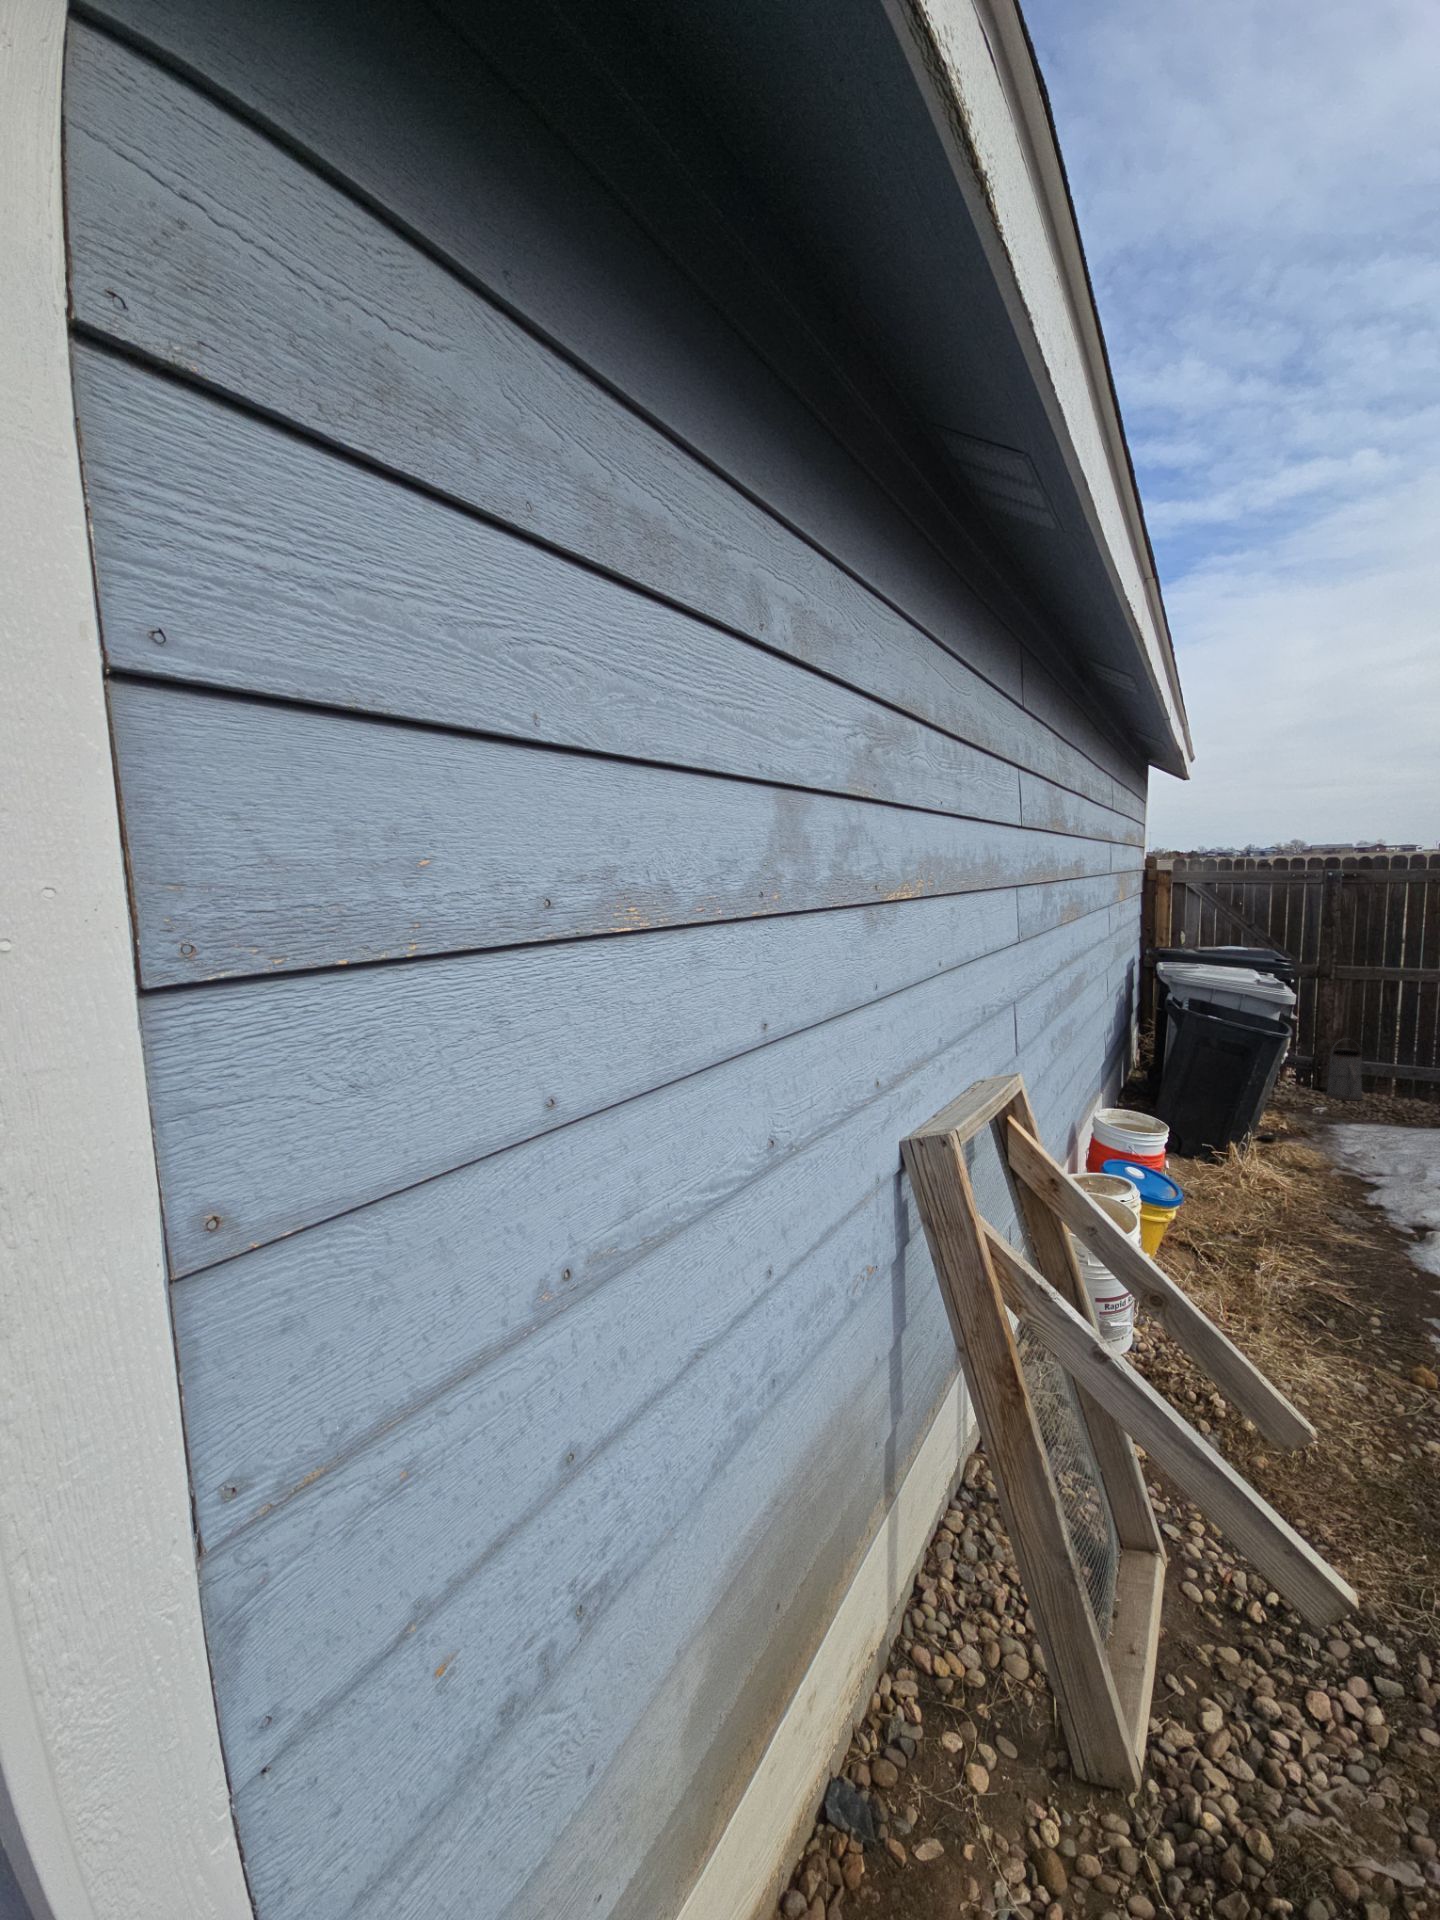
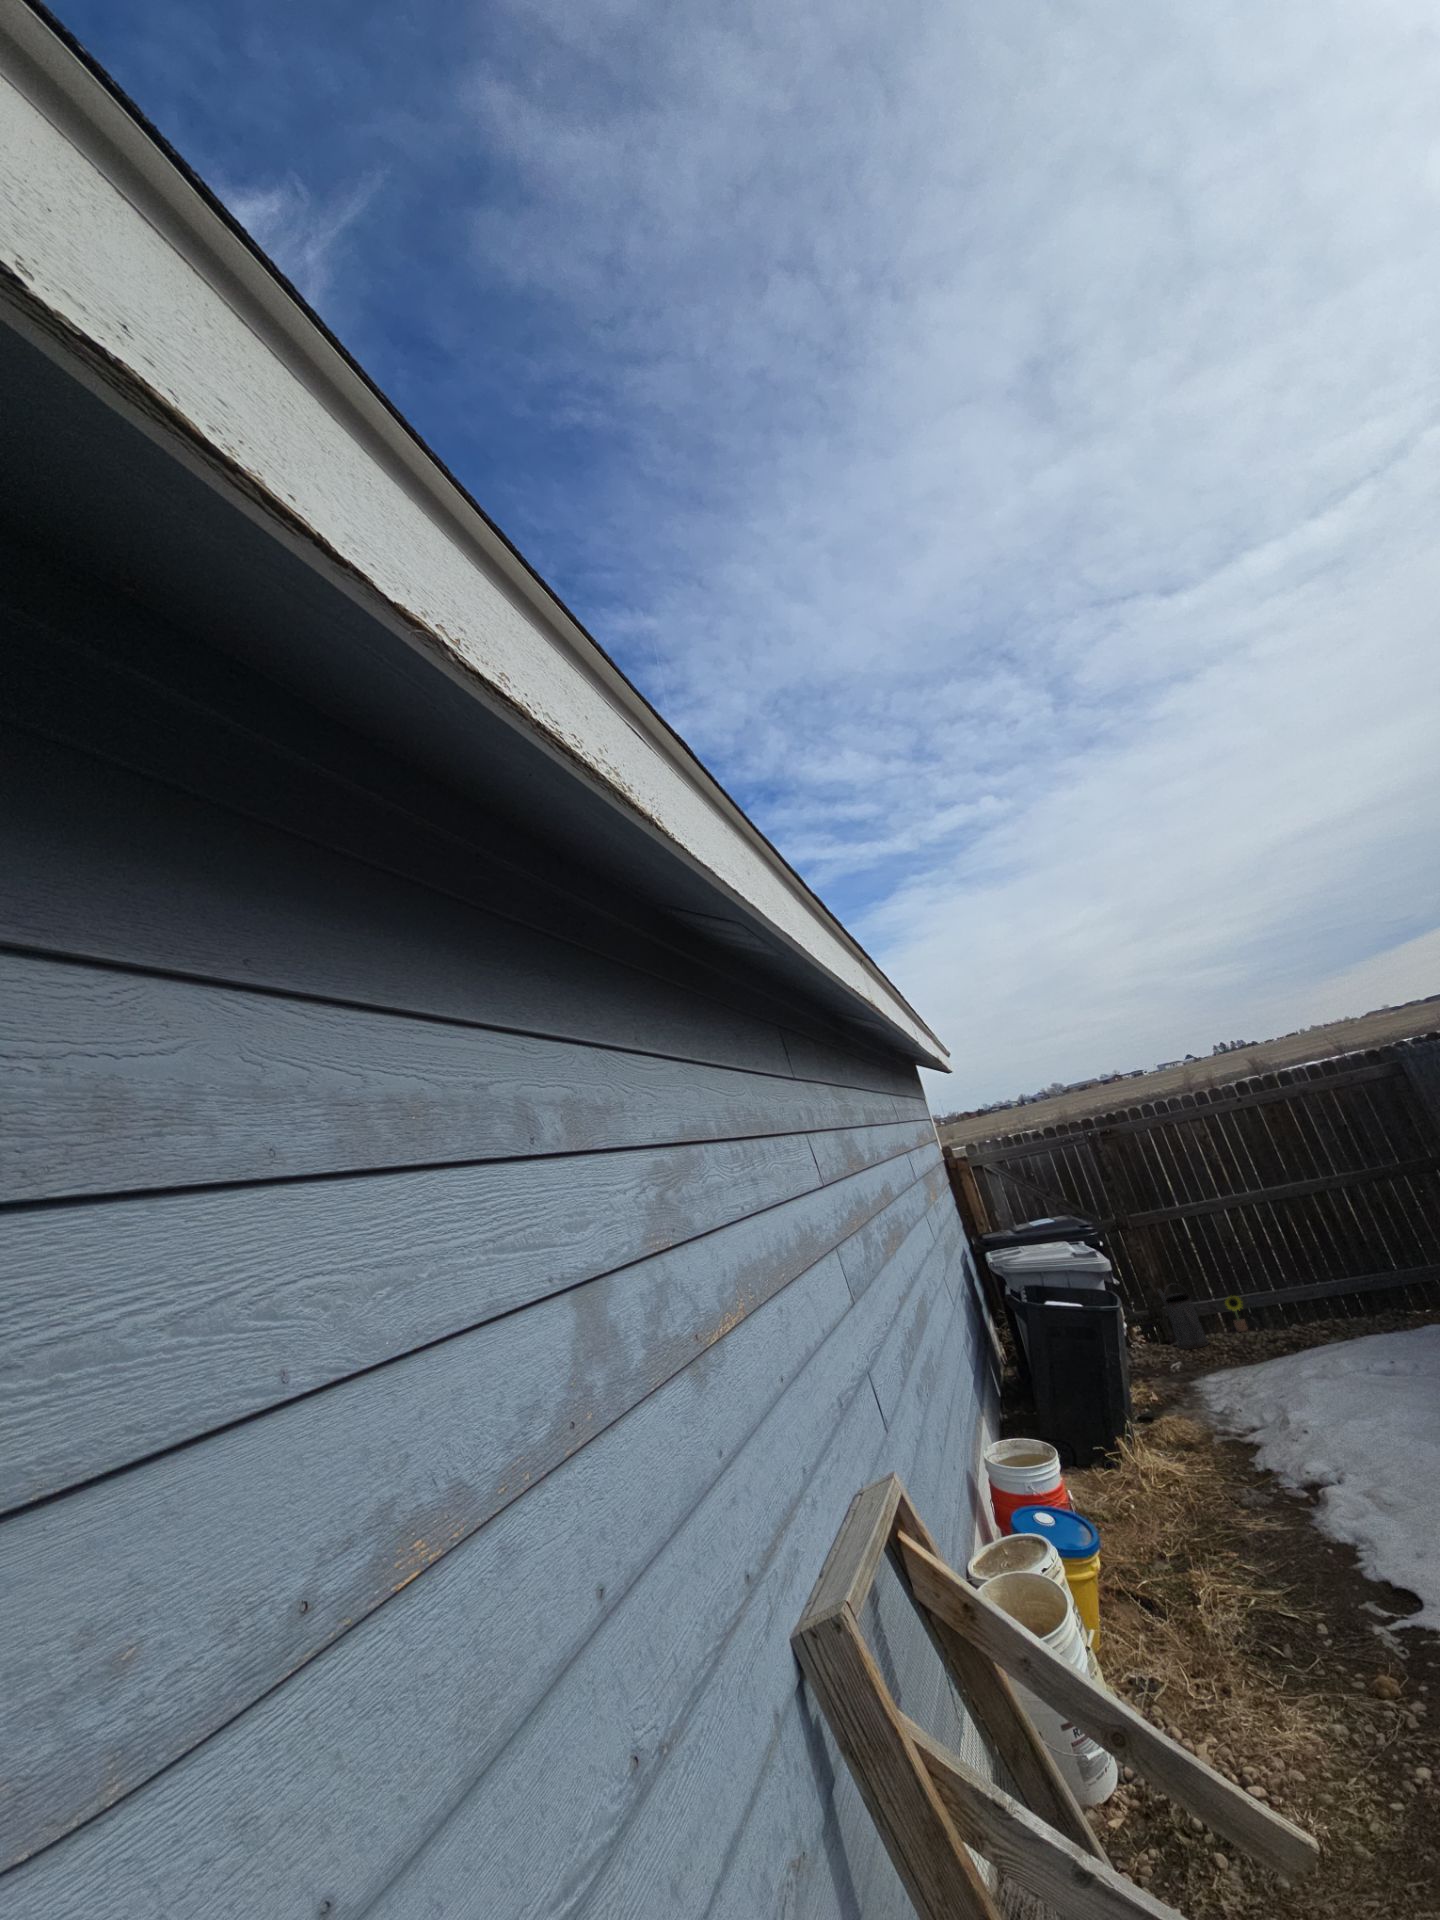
decorative plant: none [1397,1063,1421,1099] -> present [1225,1296,1248,1332]

